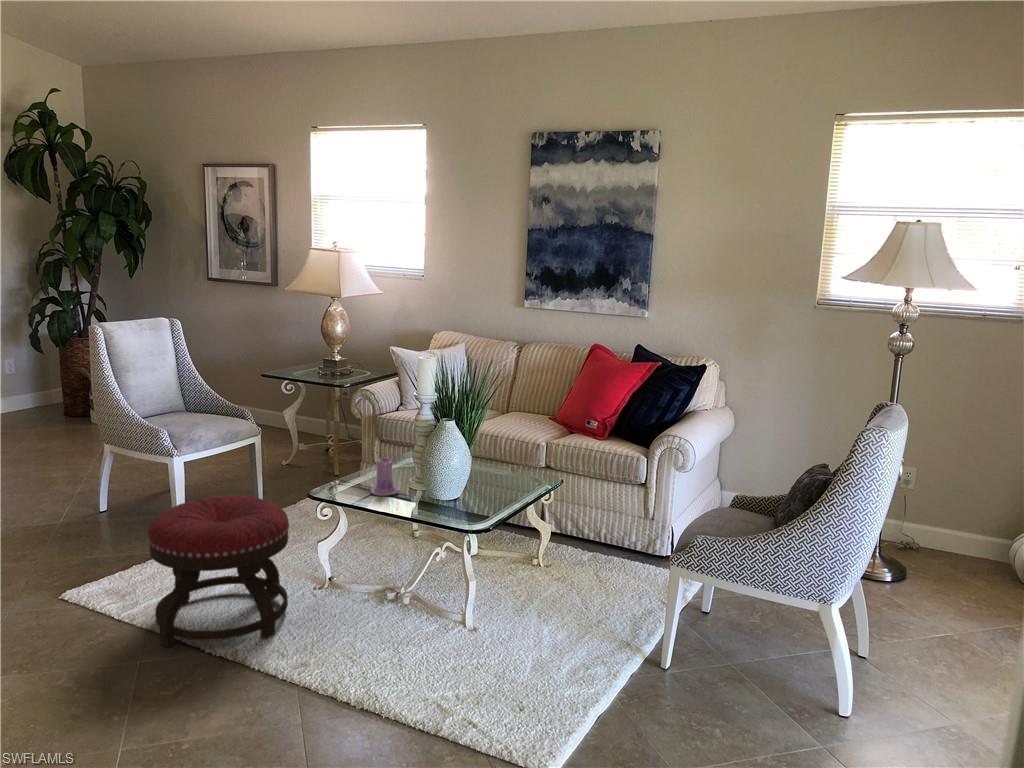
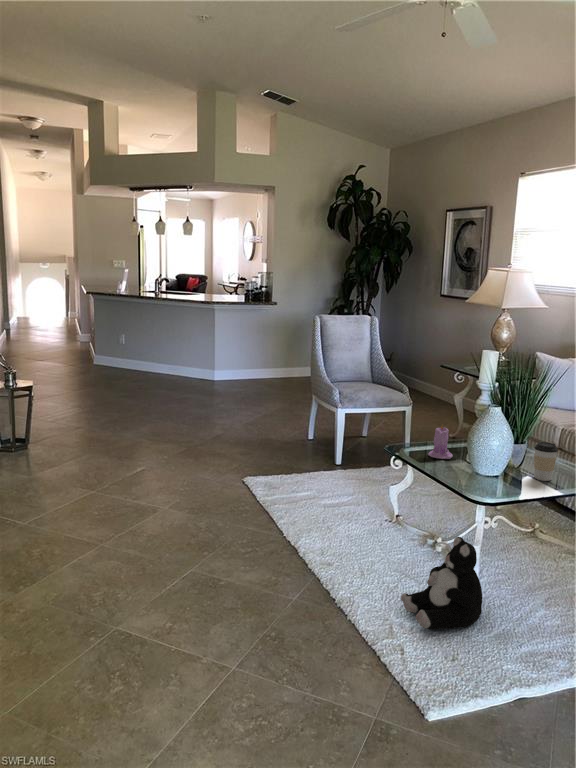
coffee cup: none [492,453,515,494] -> present [534,442,558,481]
ottoman: present [148,495,289,647] -> none [265,434,364,541]
plush toy: none [429,578,512,691] -> present [401,537,482,630]

